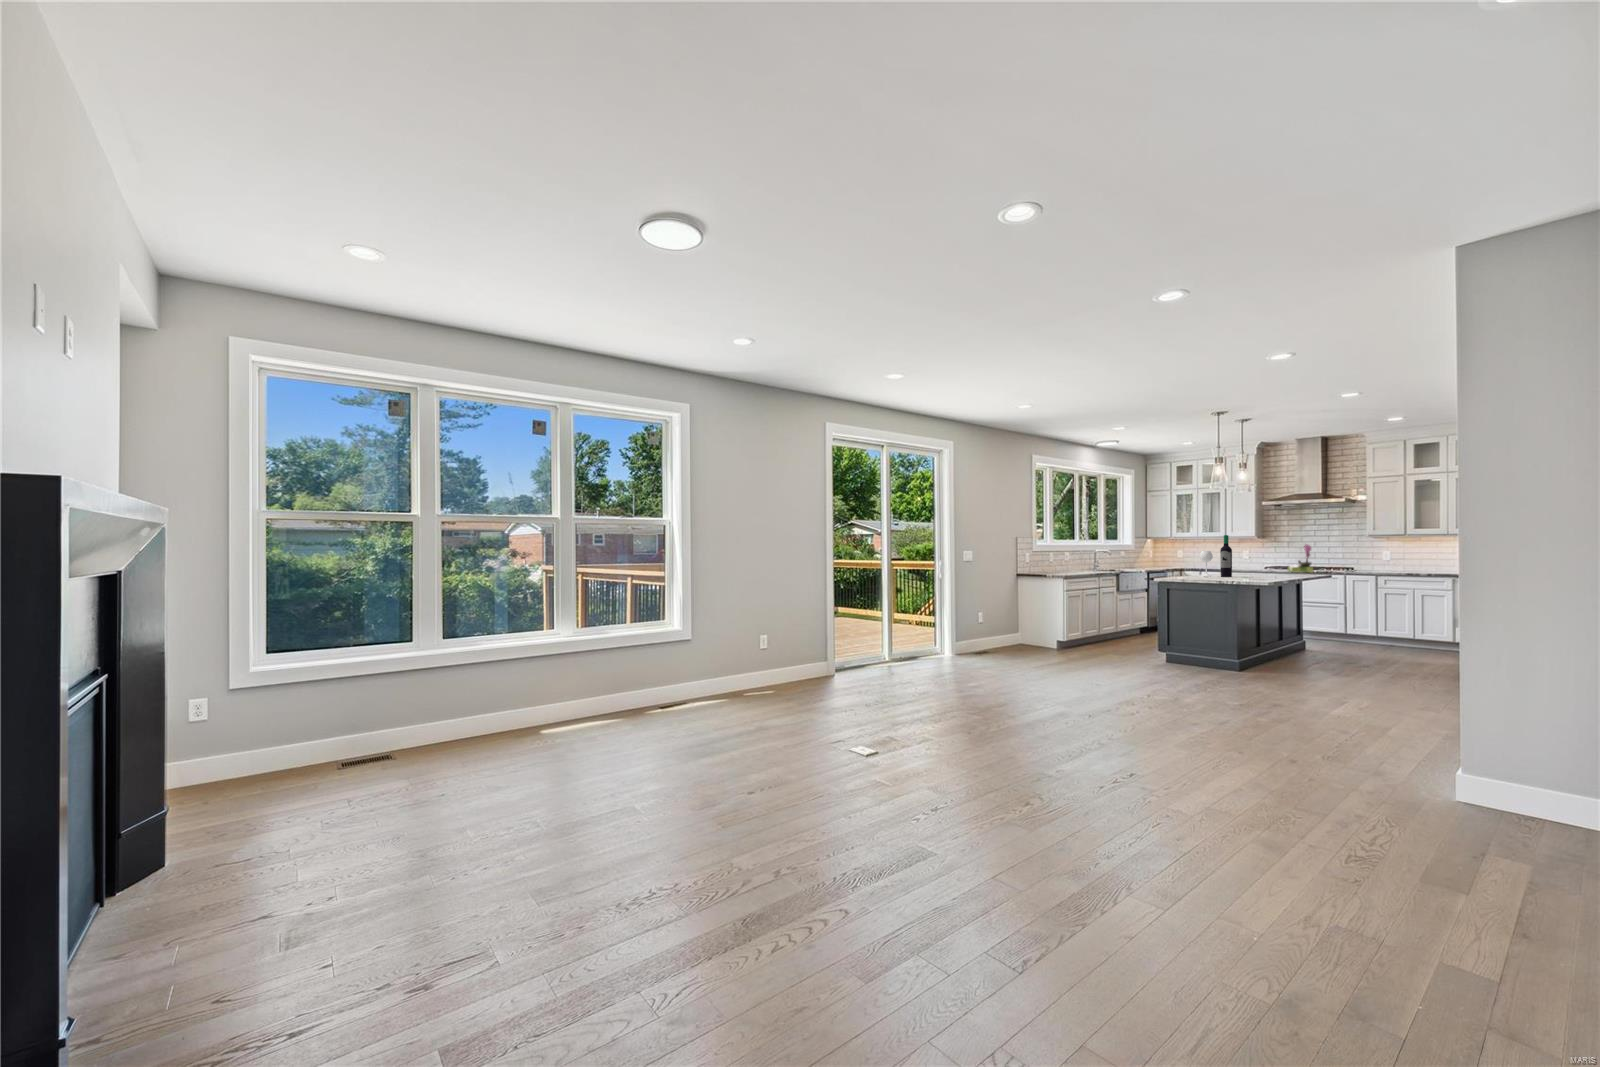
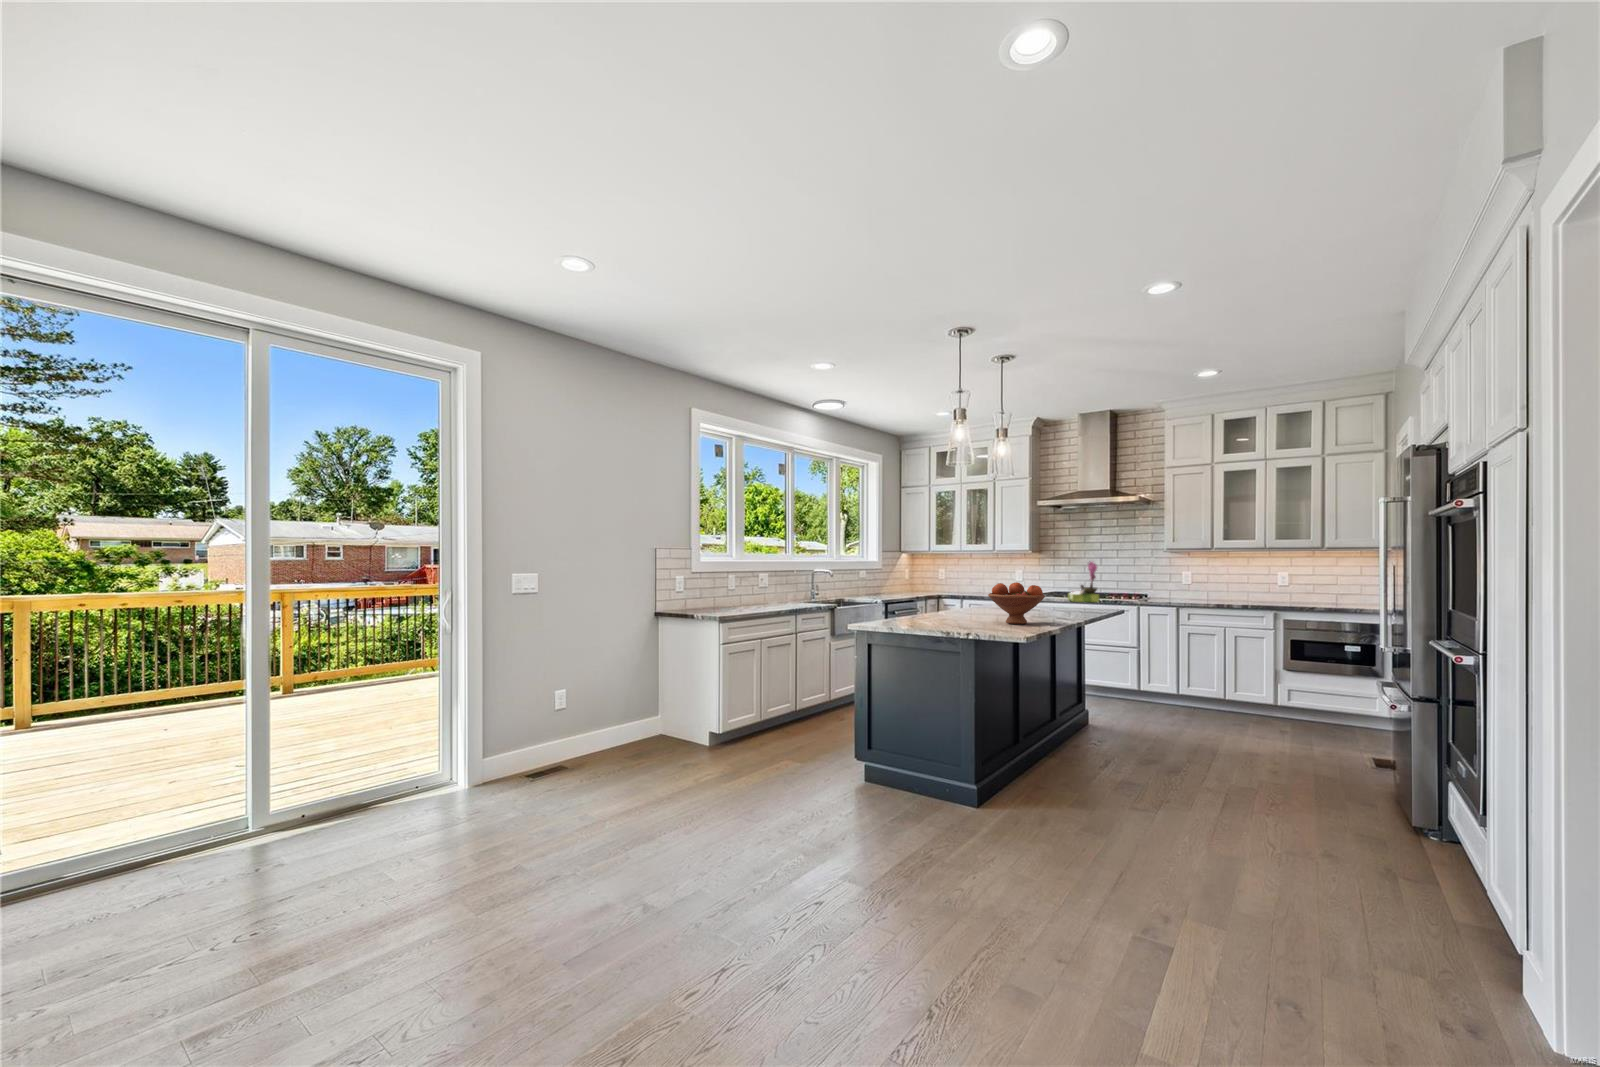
wine bottle: present [1200,535,1232,577] -> none [928,549,974,621]
fruit bowl: none [1243,554,1281,578] -> present [988,582,1045,624]

